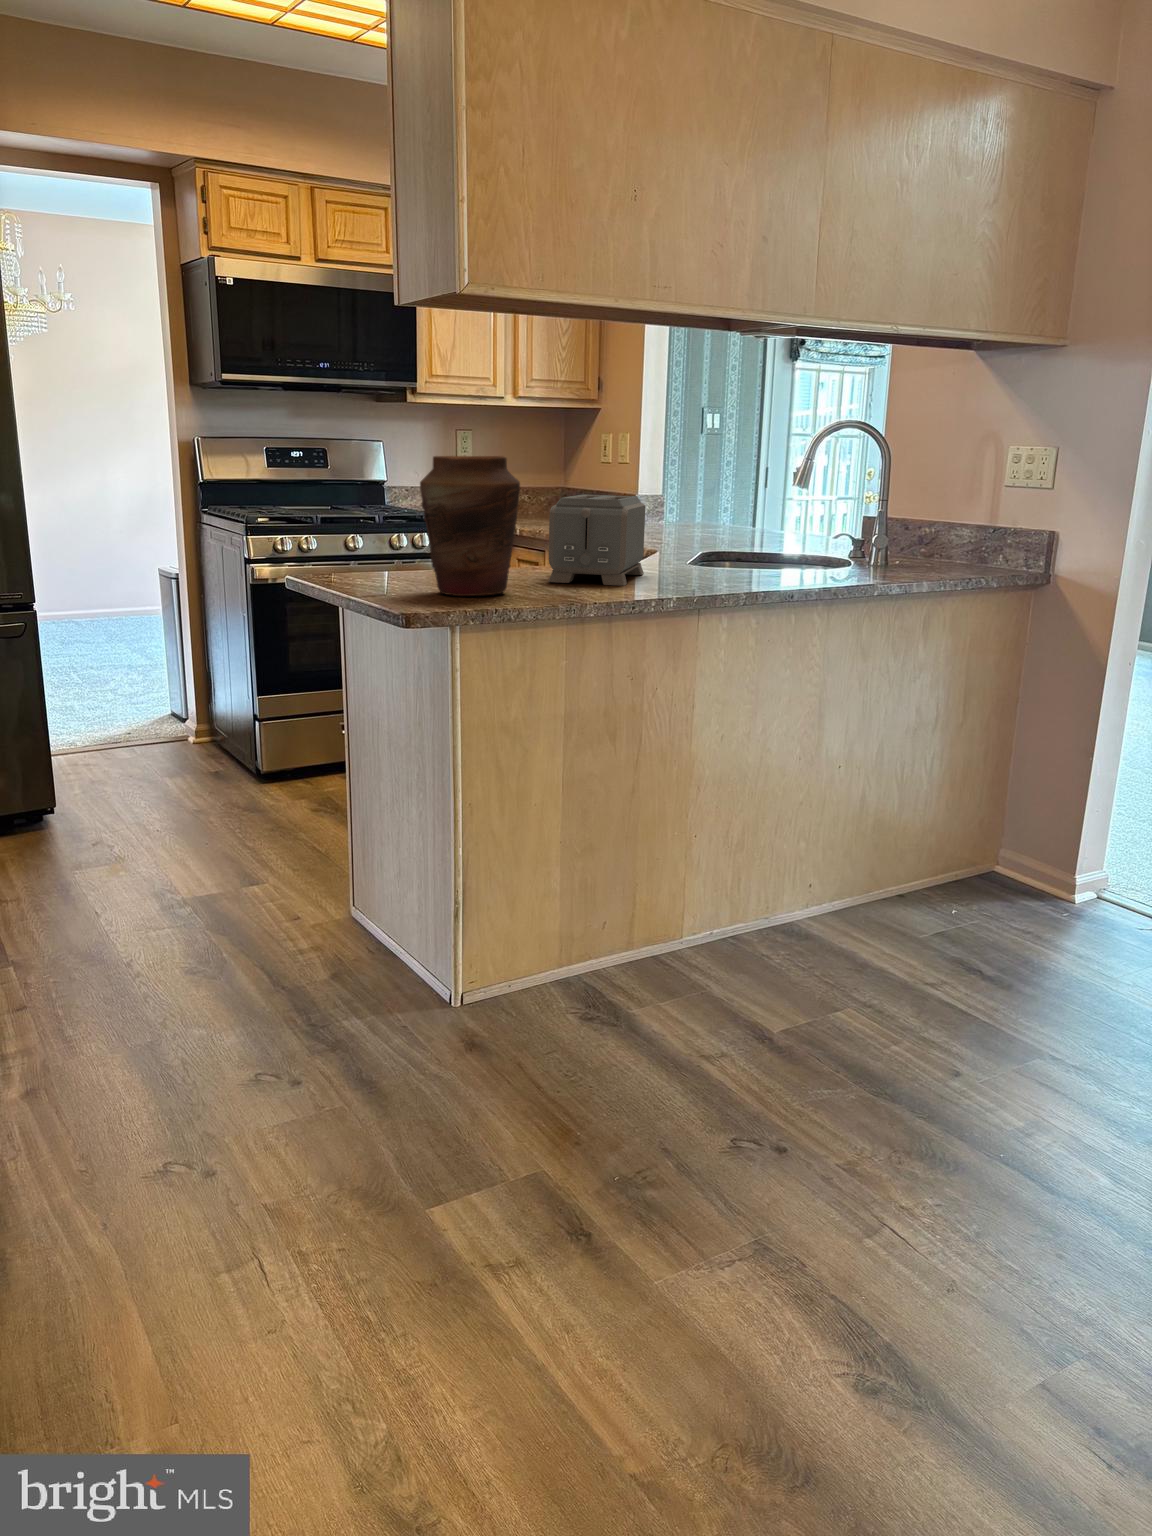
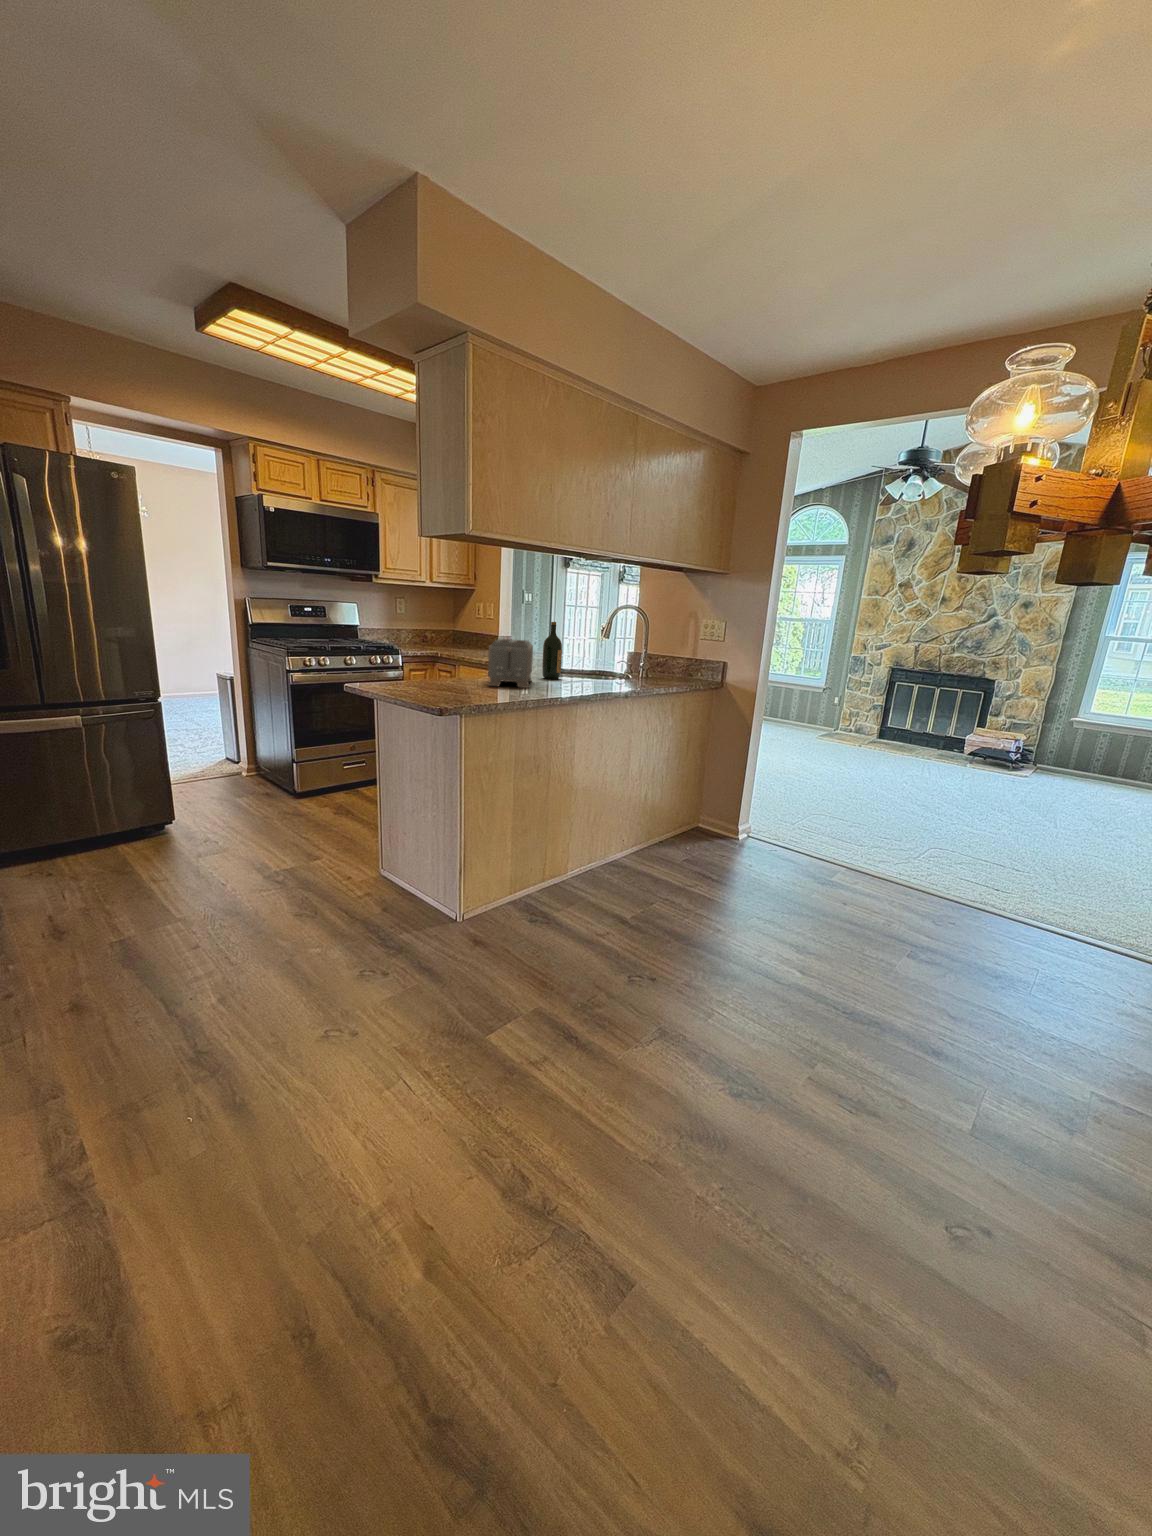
vase: present [420,456,520,596] -> none [426,618,482,694]
wine bottle: none [671,460,710,570] -> present [542,622,562,679]

